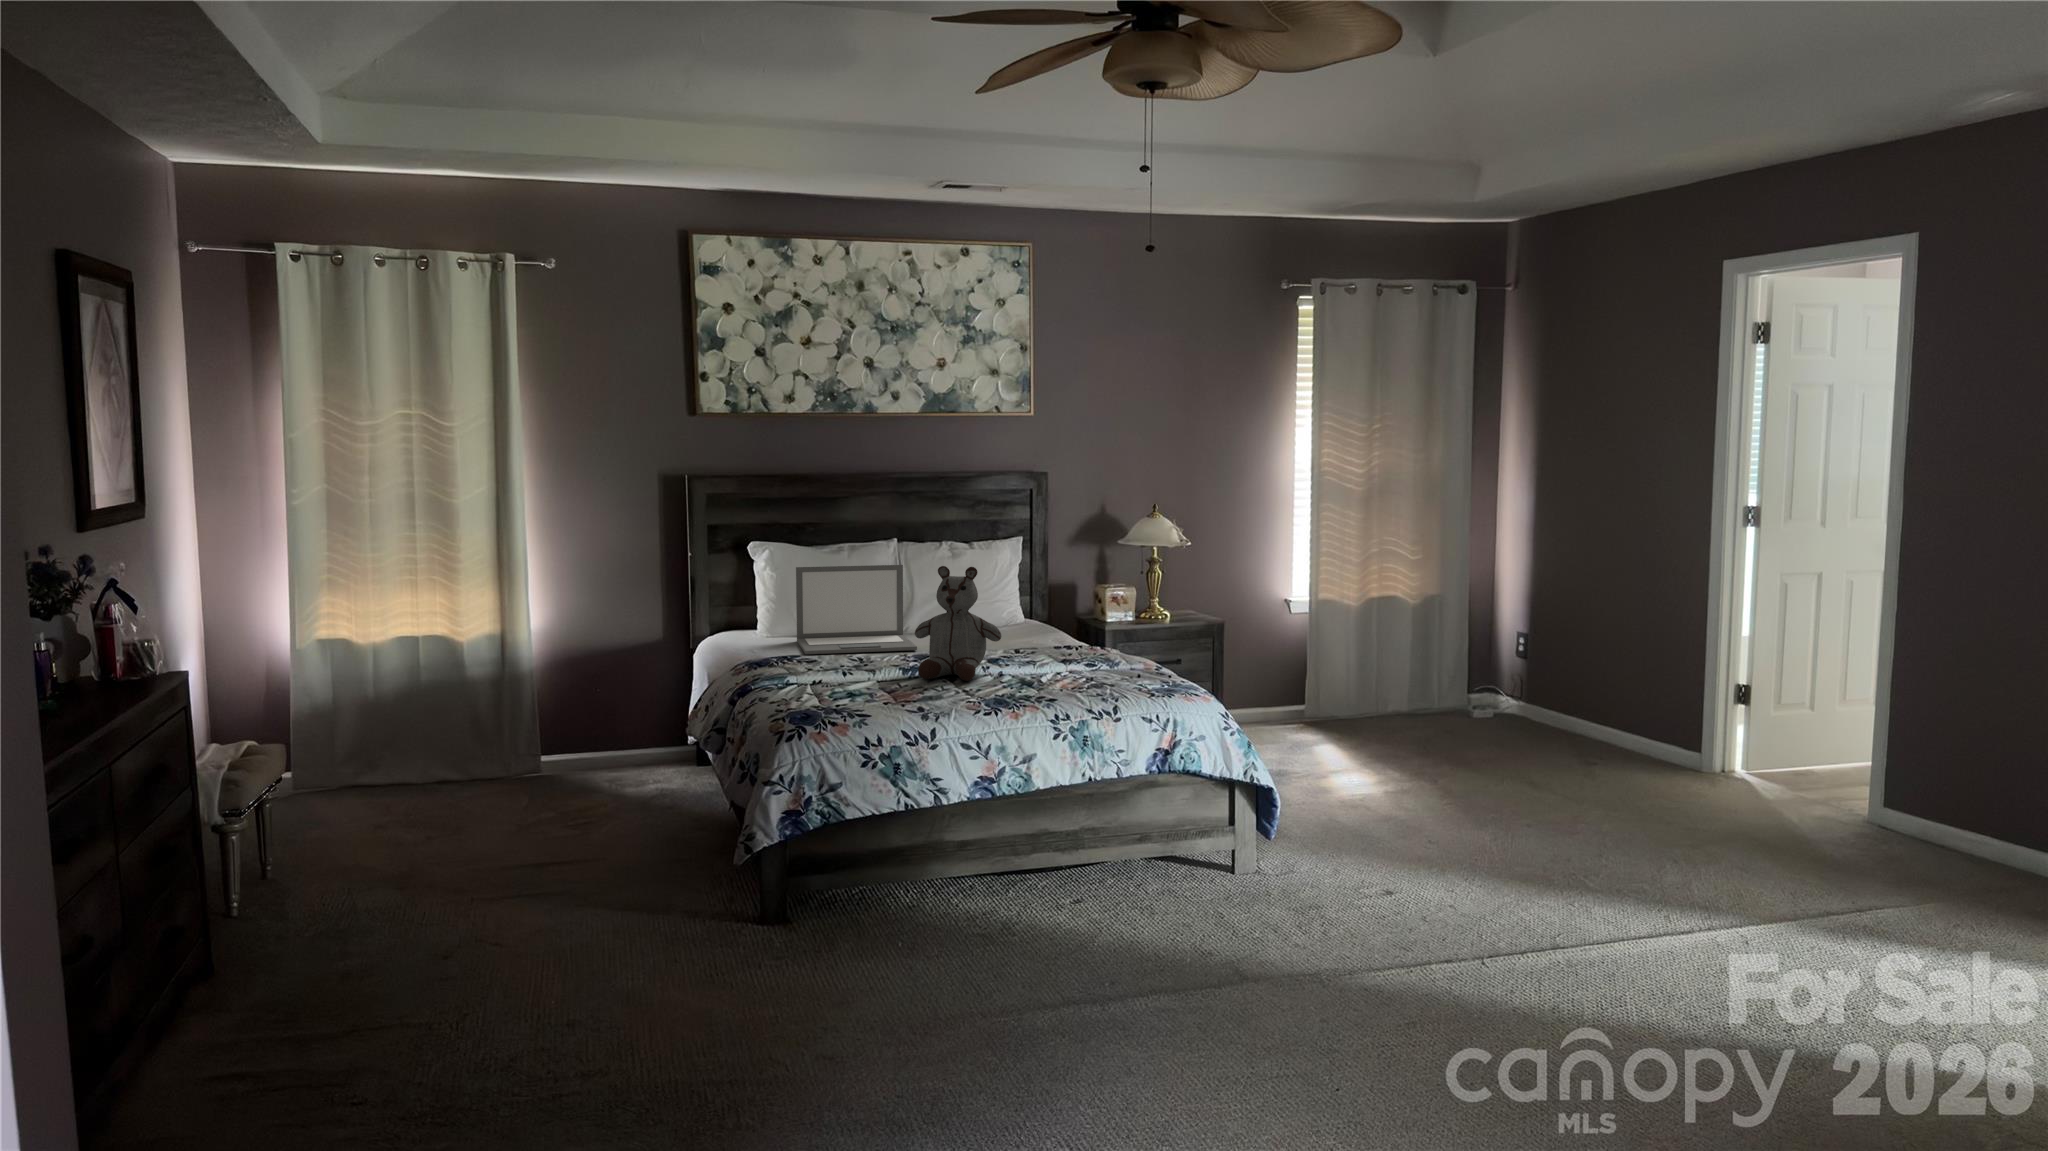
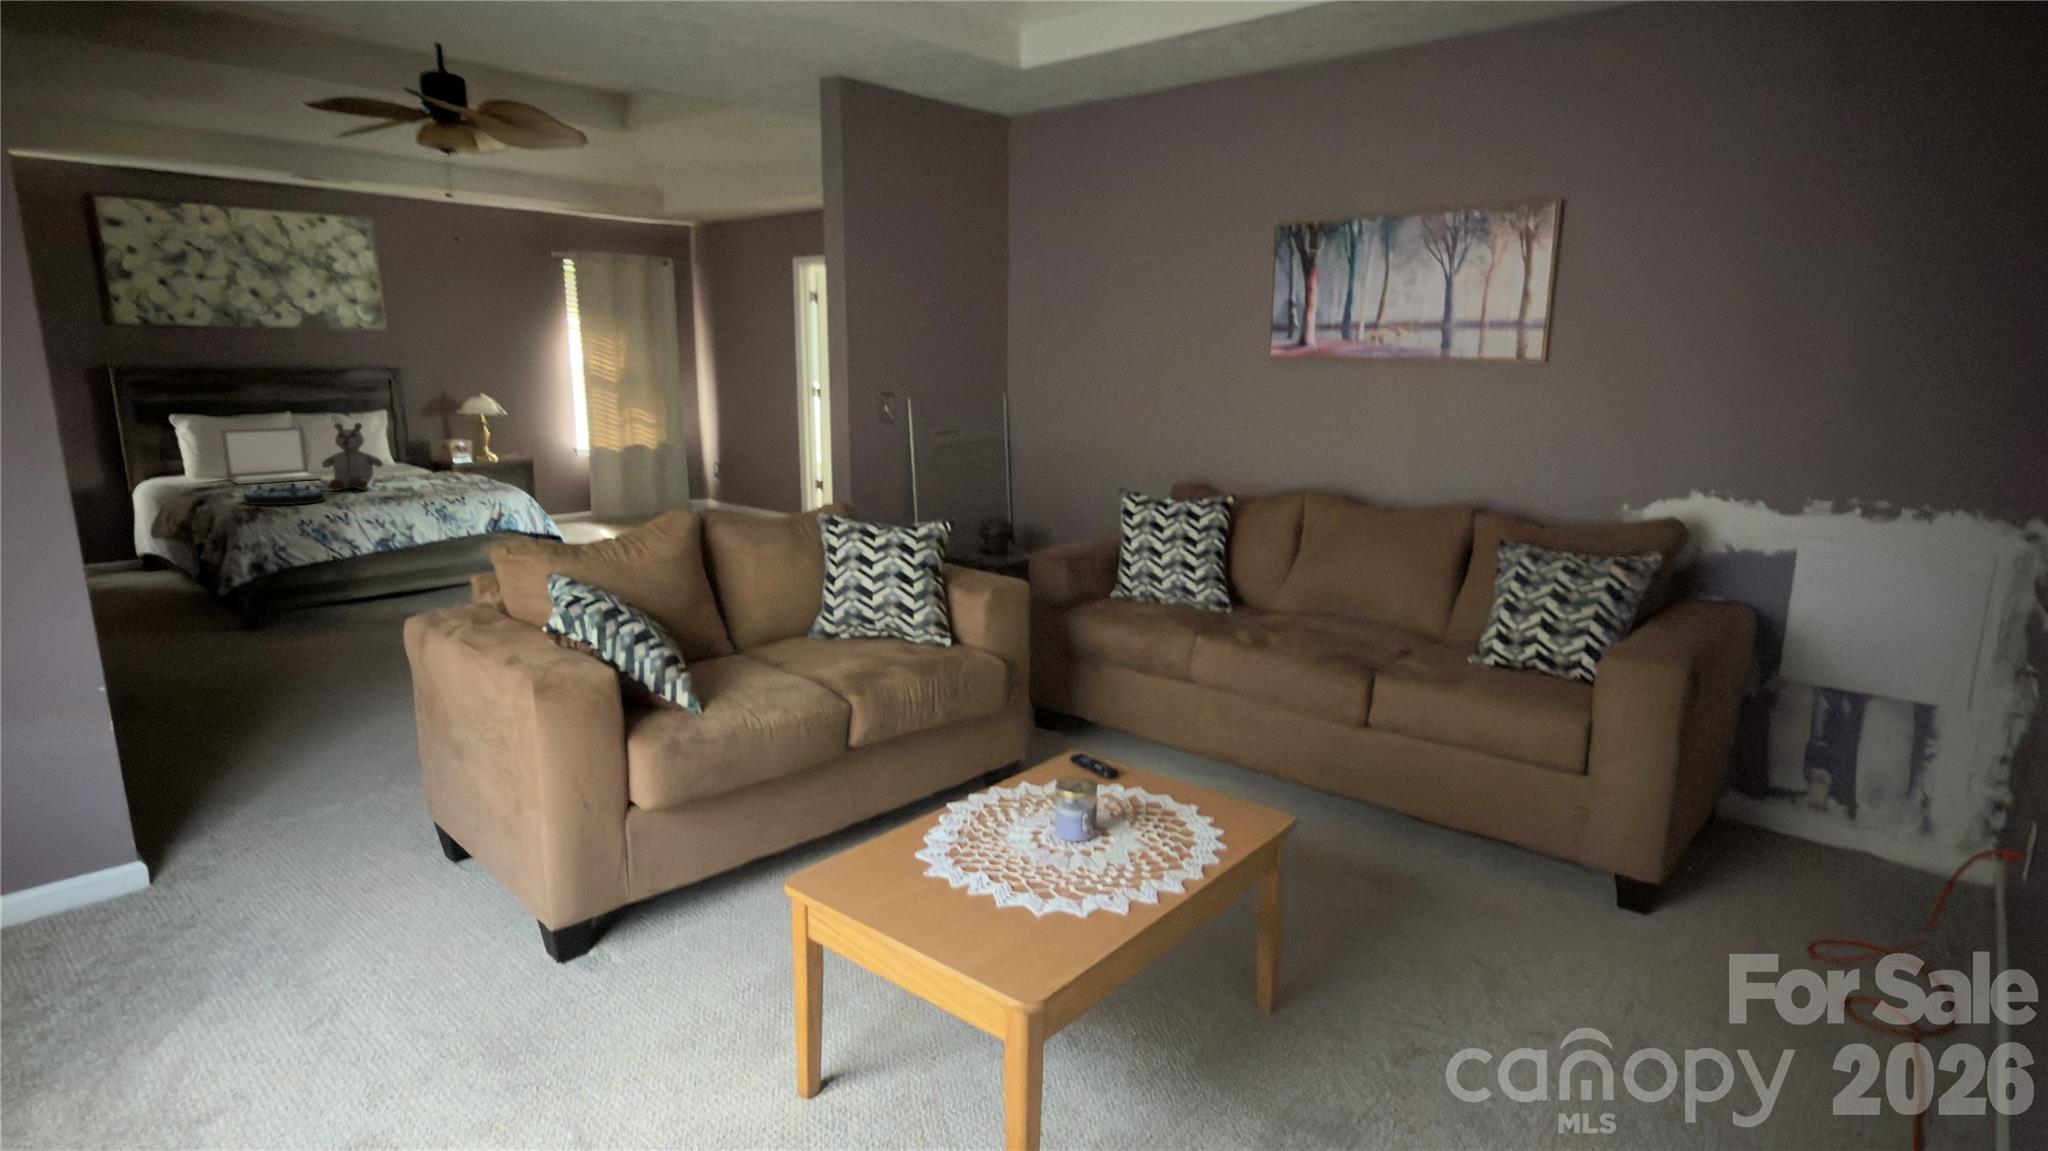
serving tray: none [794,667,908,708] -> present [244,483,325,505]

